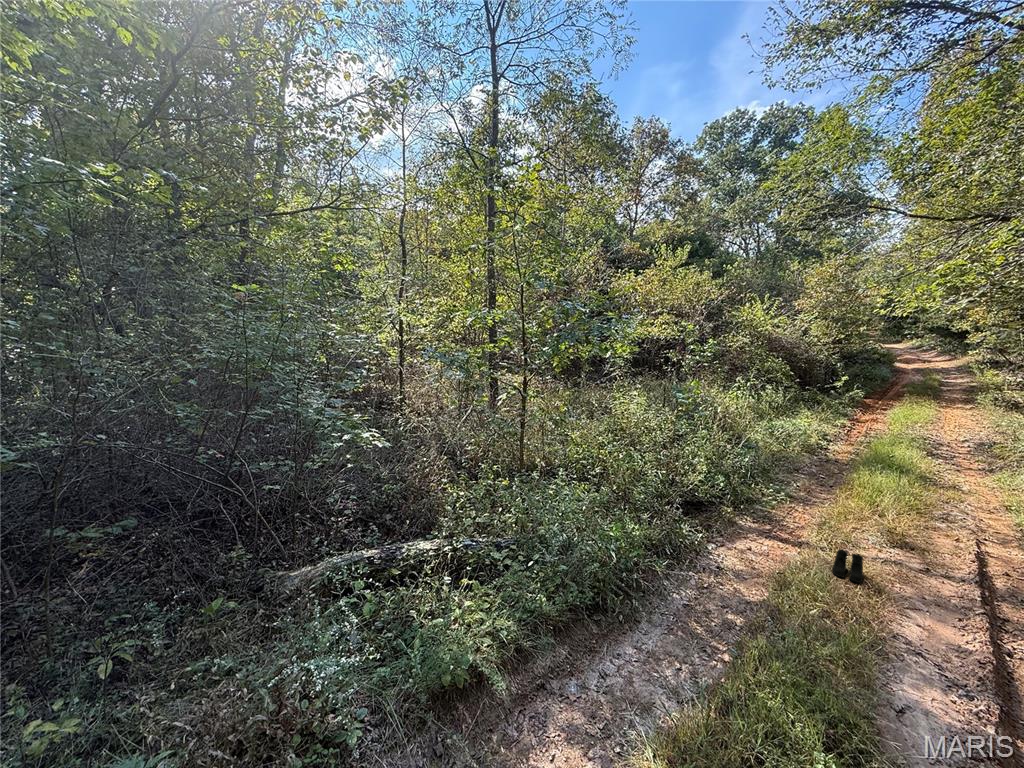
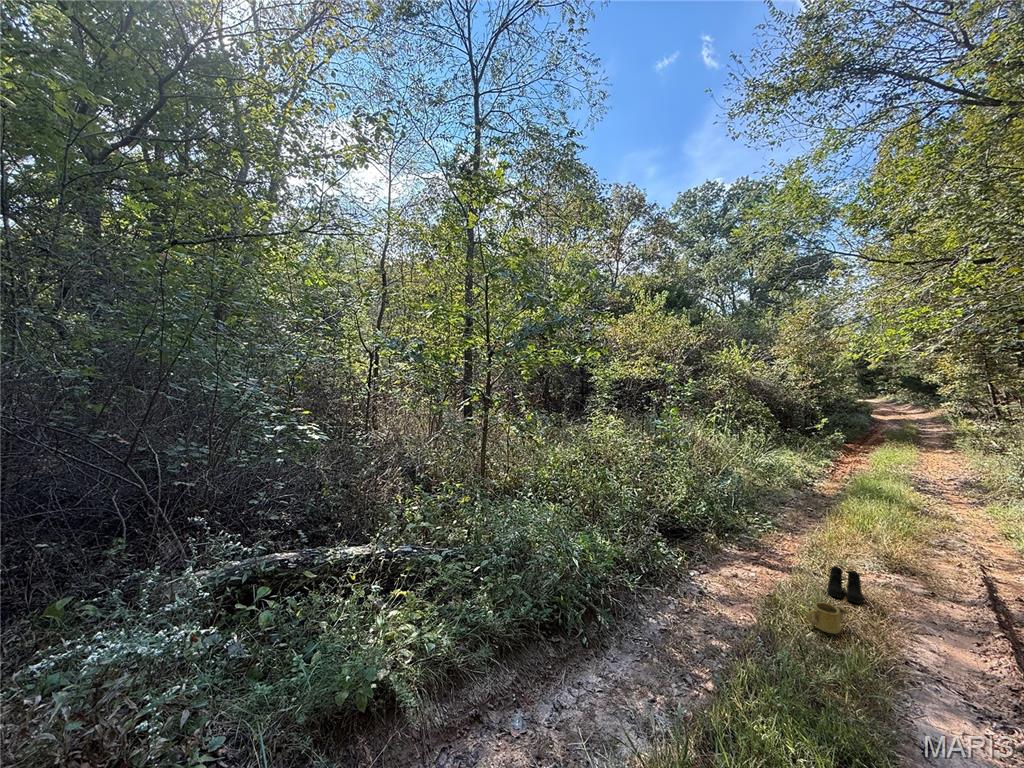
watering can: none [813,586,850,612] -> present [807,602,849,634]

